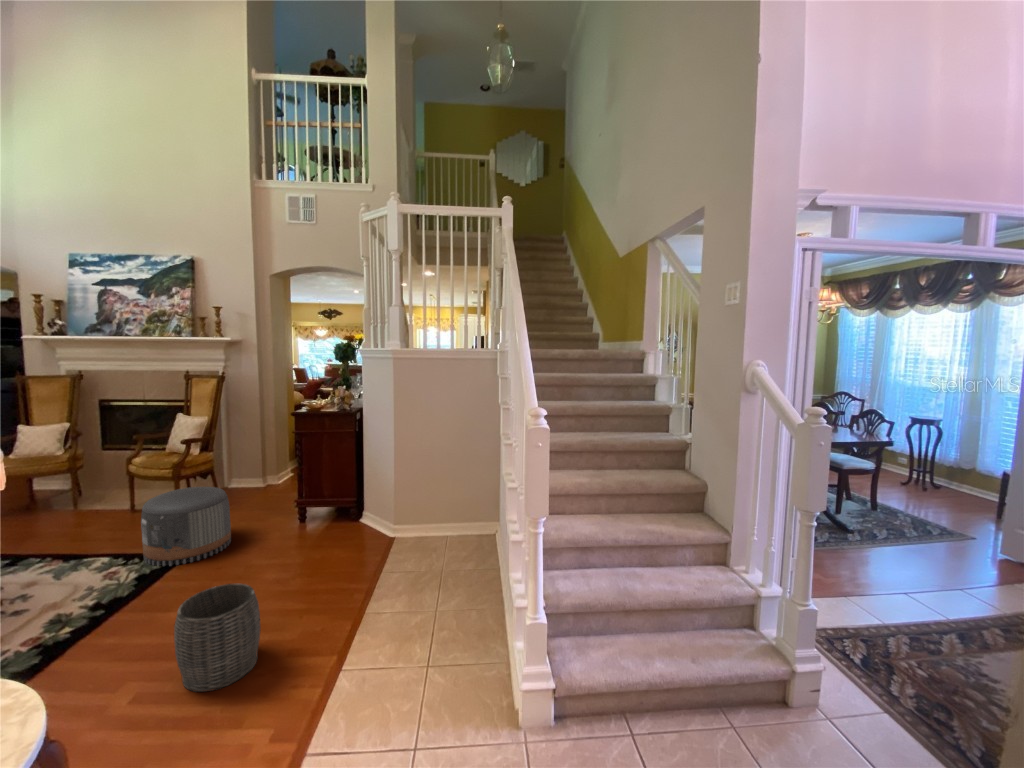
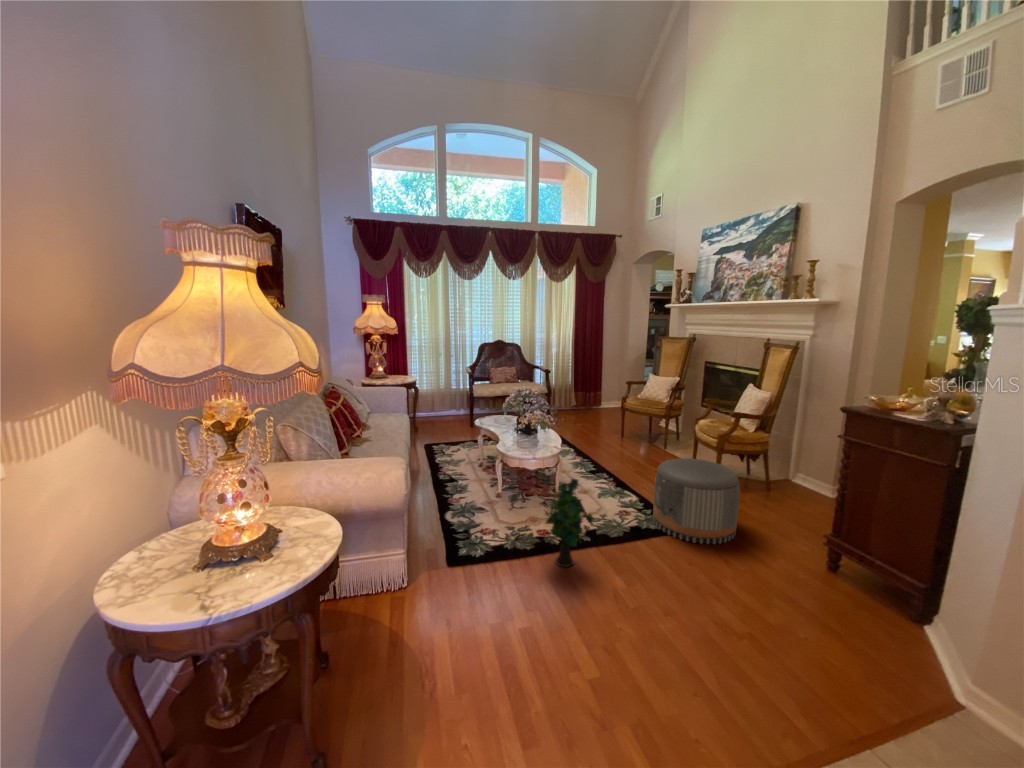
decorative plant: none [55,539,138,646] -> present [544,479,594,567]
woven basket: present [174,583,261,692] -> none [540,575,627,708]

